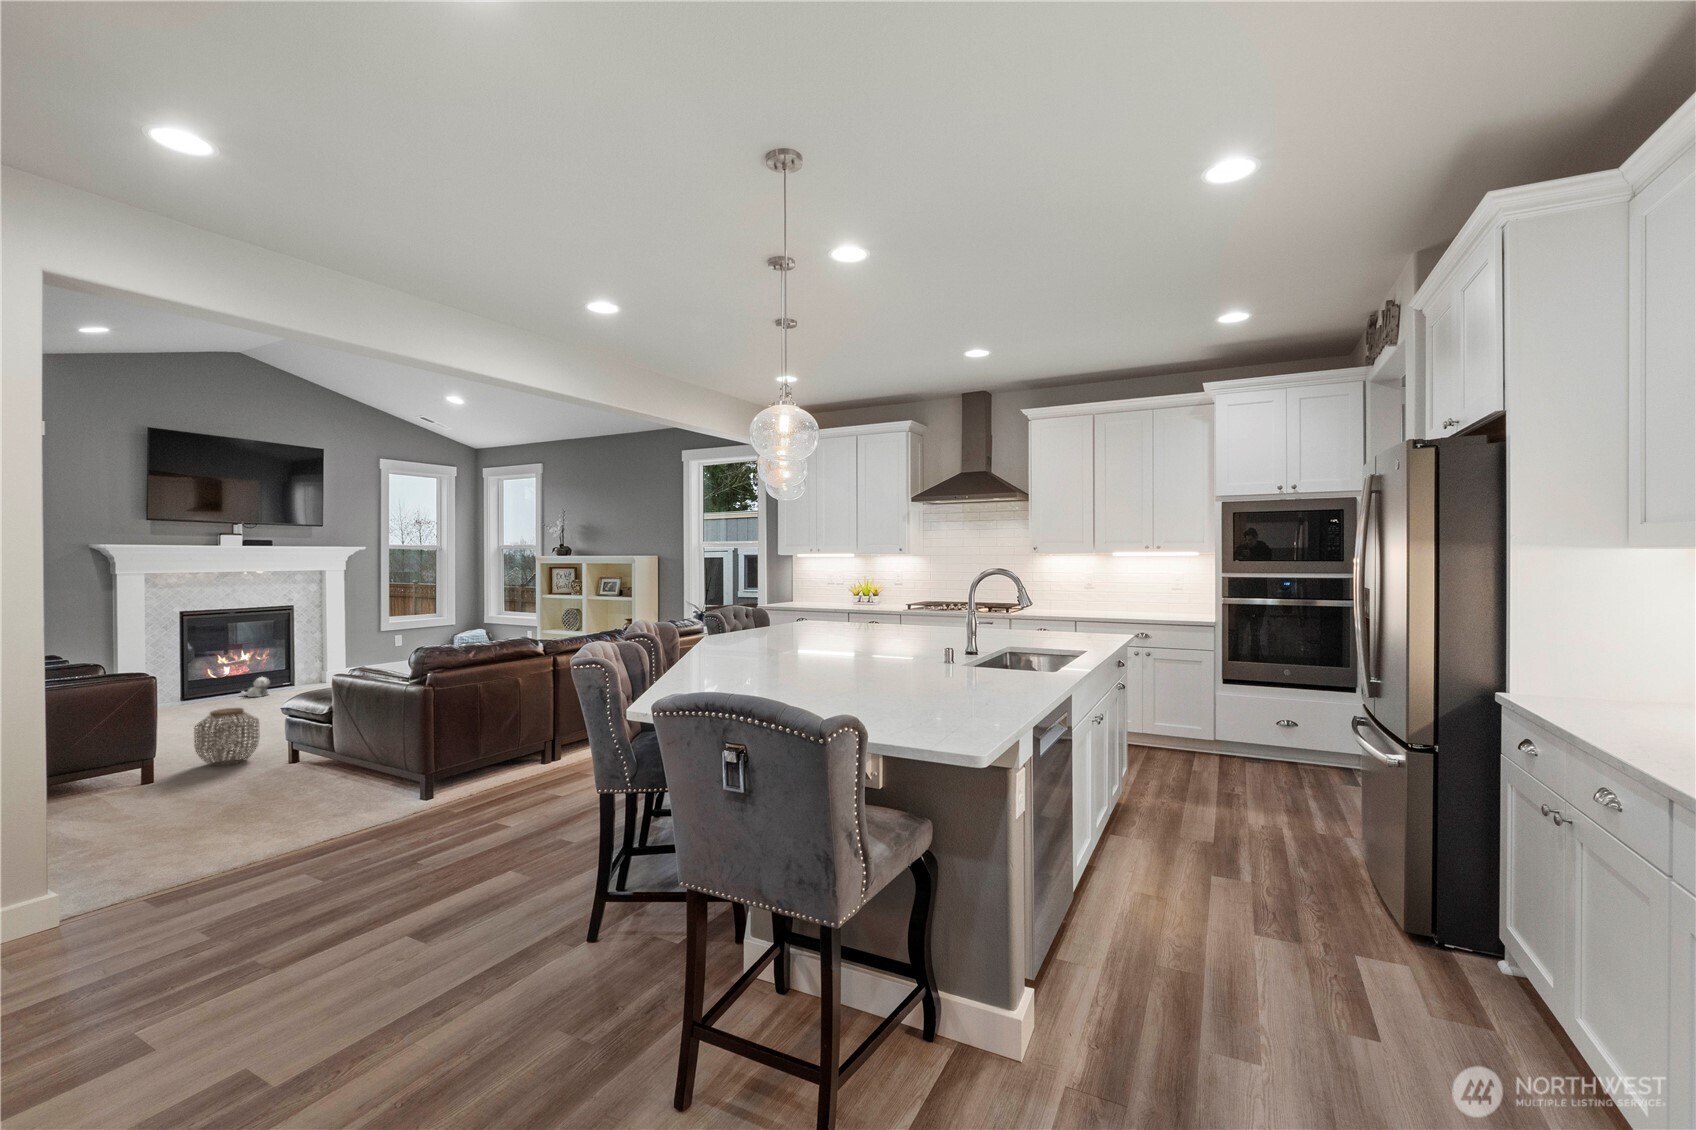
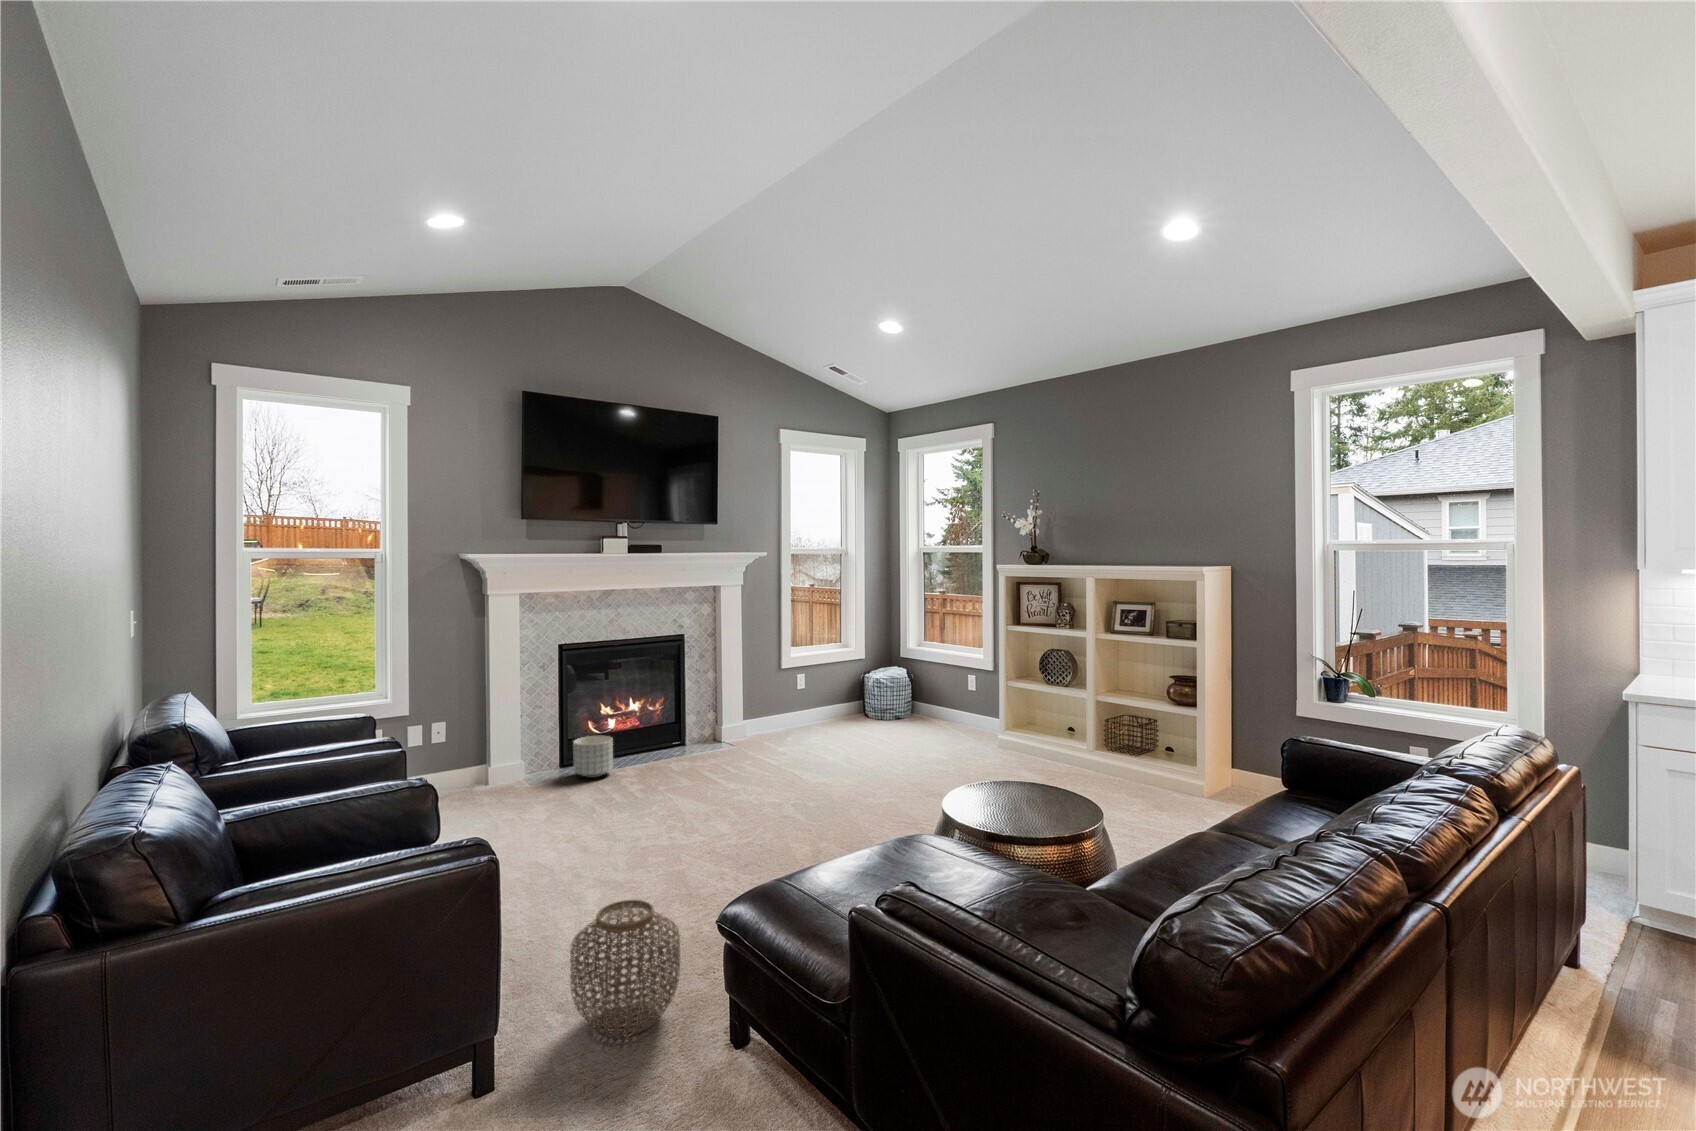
planter: none [193,676,227,704] -> present [573,736,613,778]
plush toy: present [241,677,270,697] -> none [628,738,662,767]

